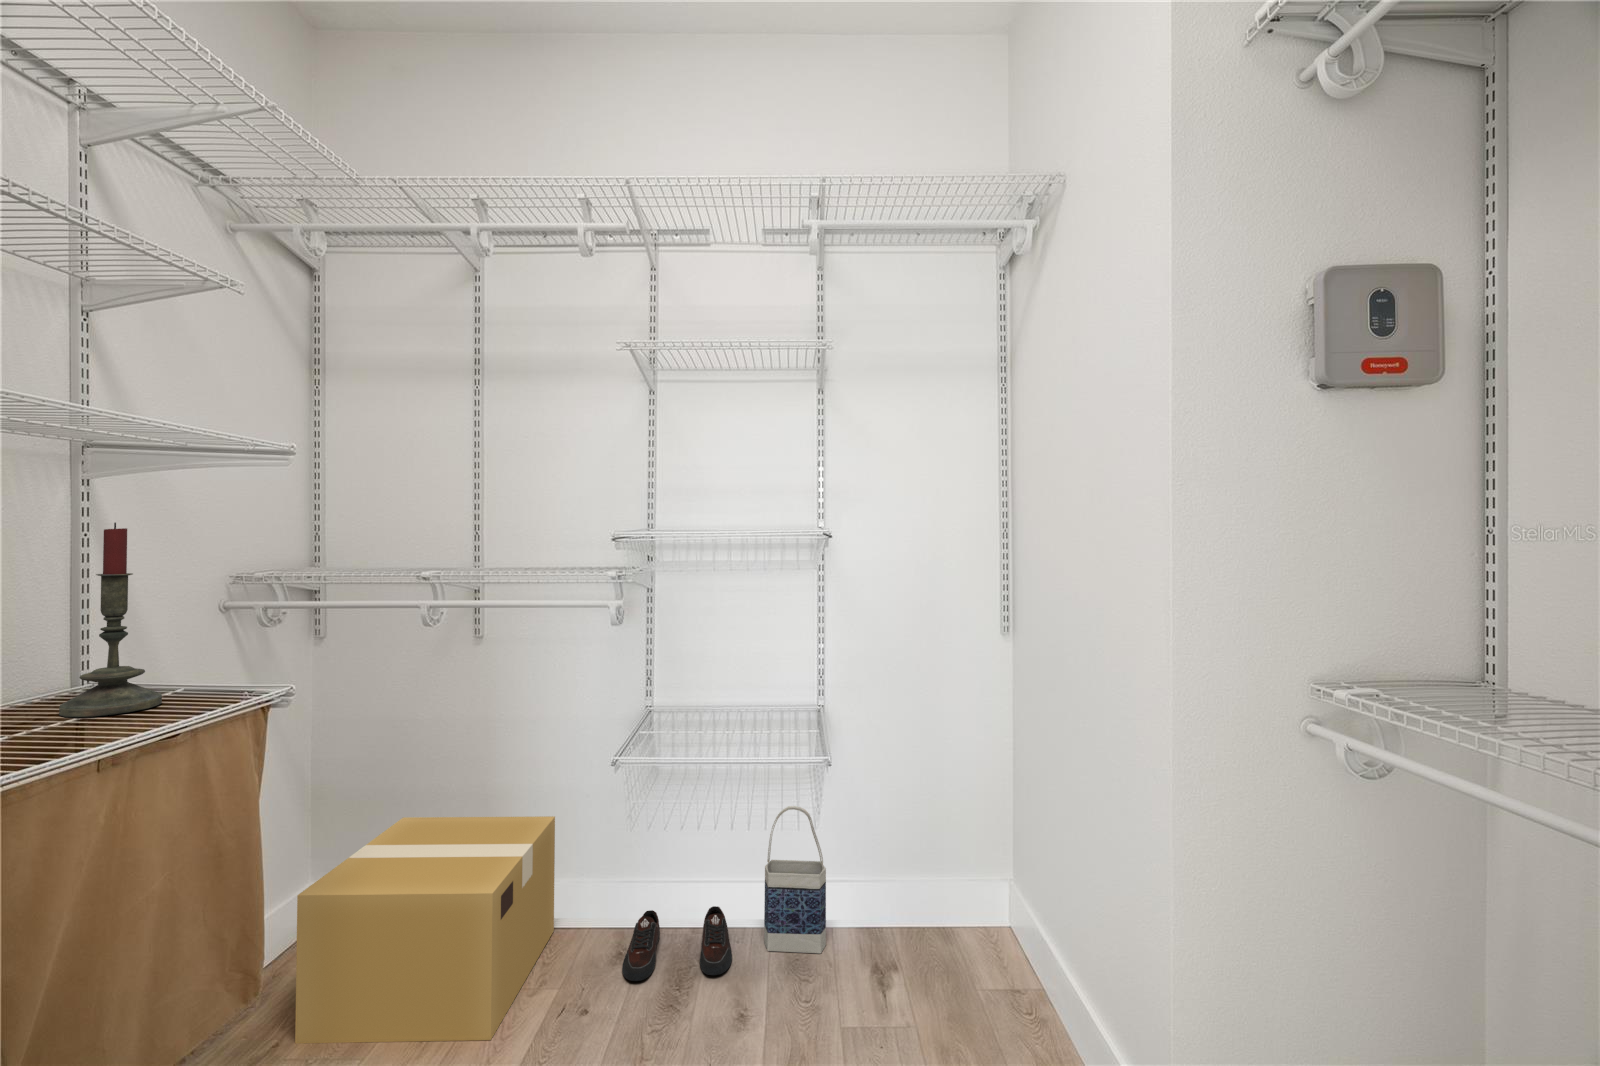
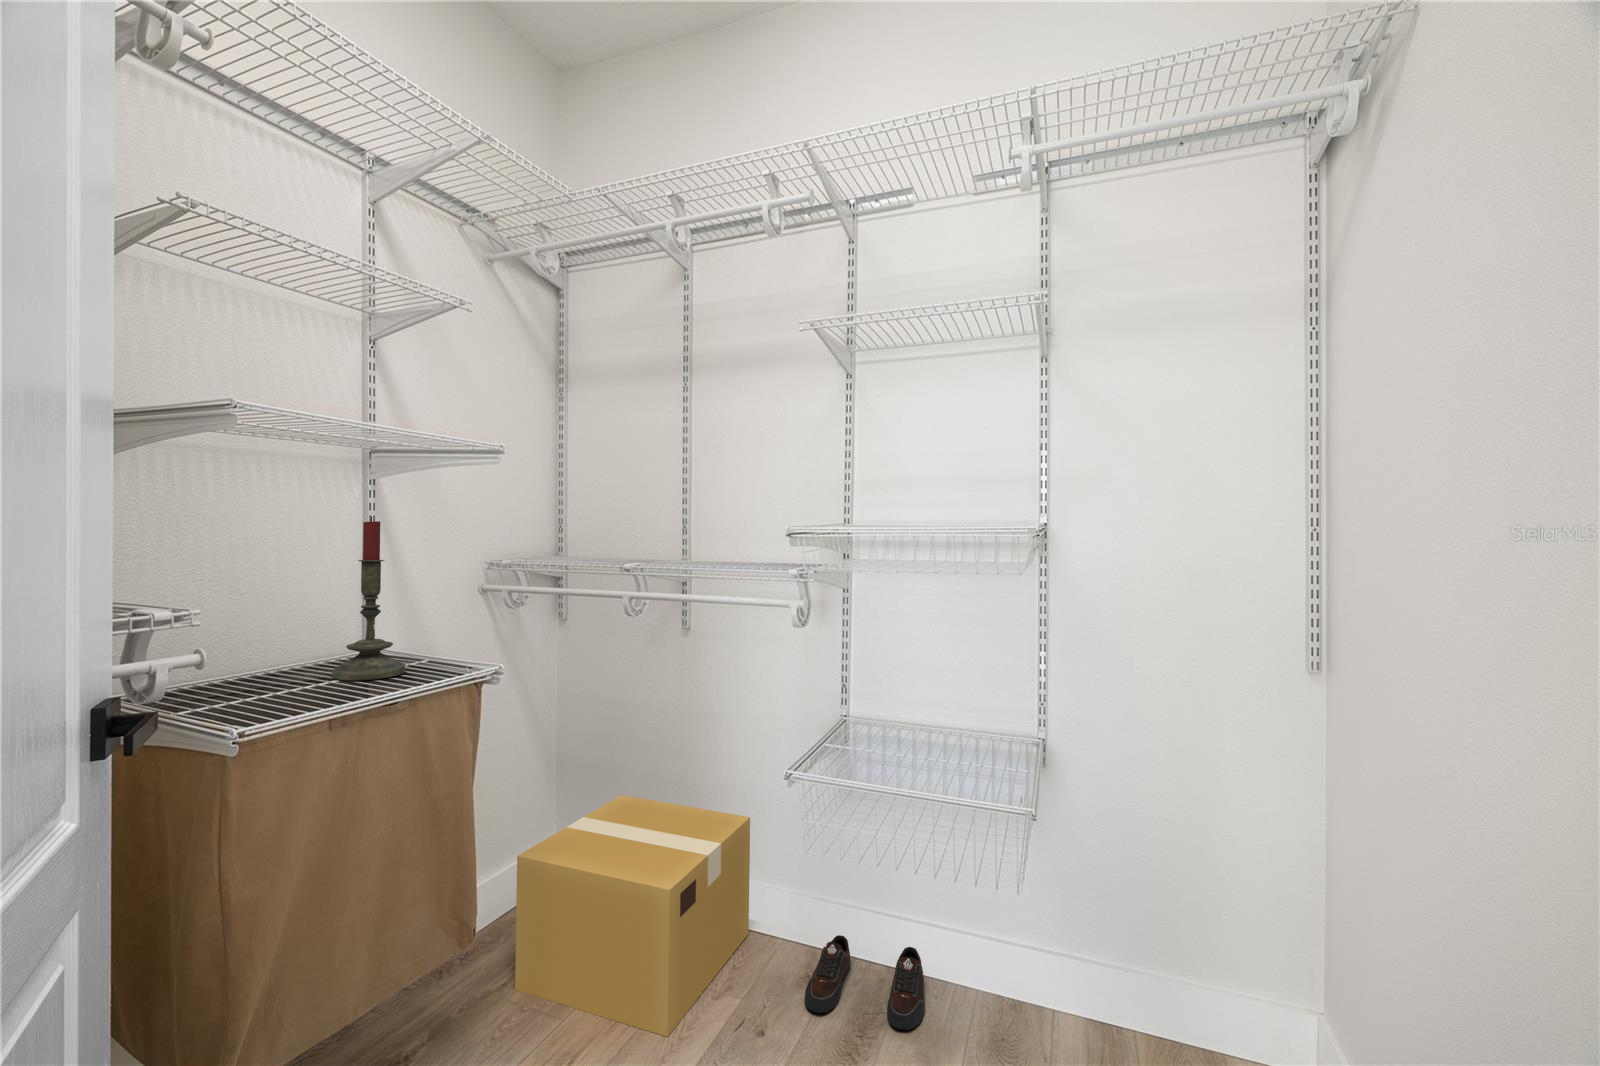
bag: present [764,806,826,953] -> none [965,851,1041,1036]

